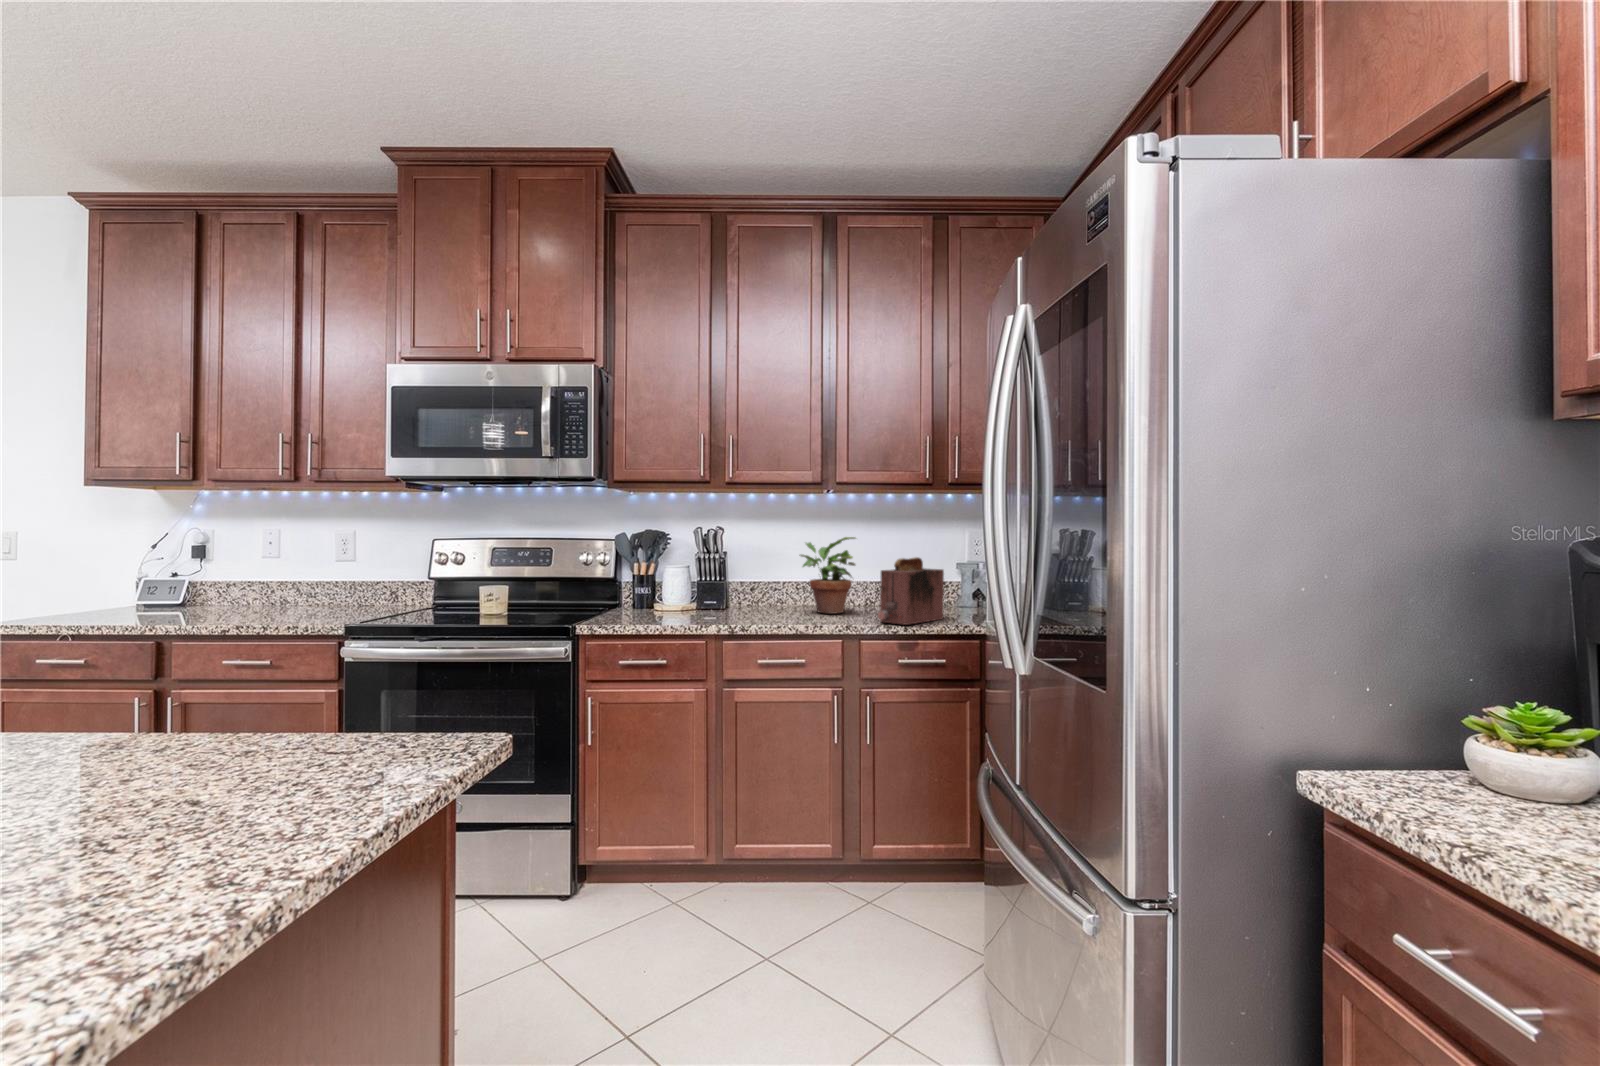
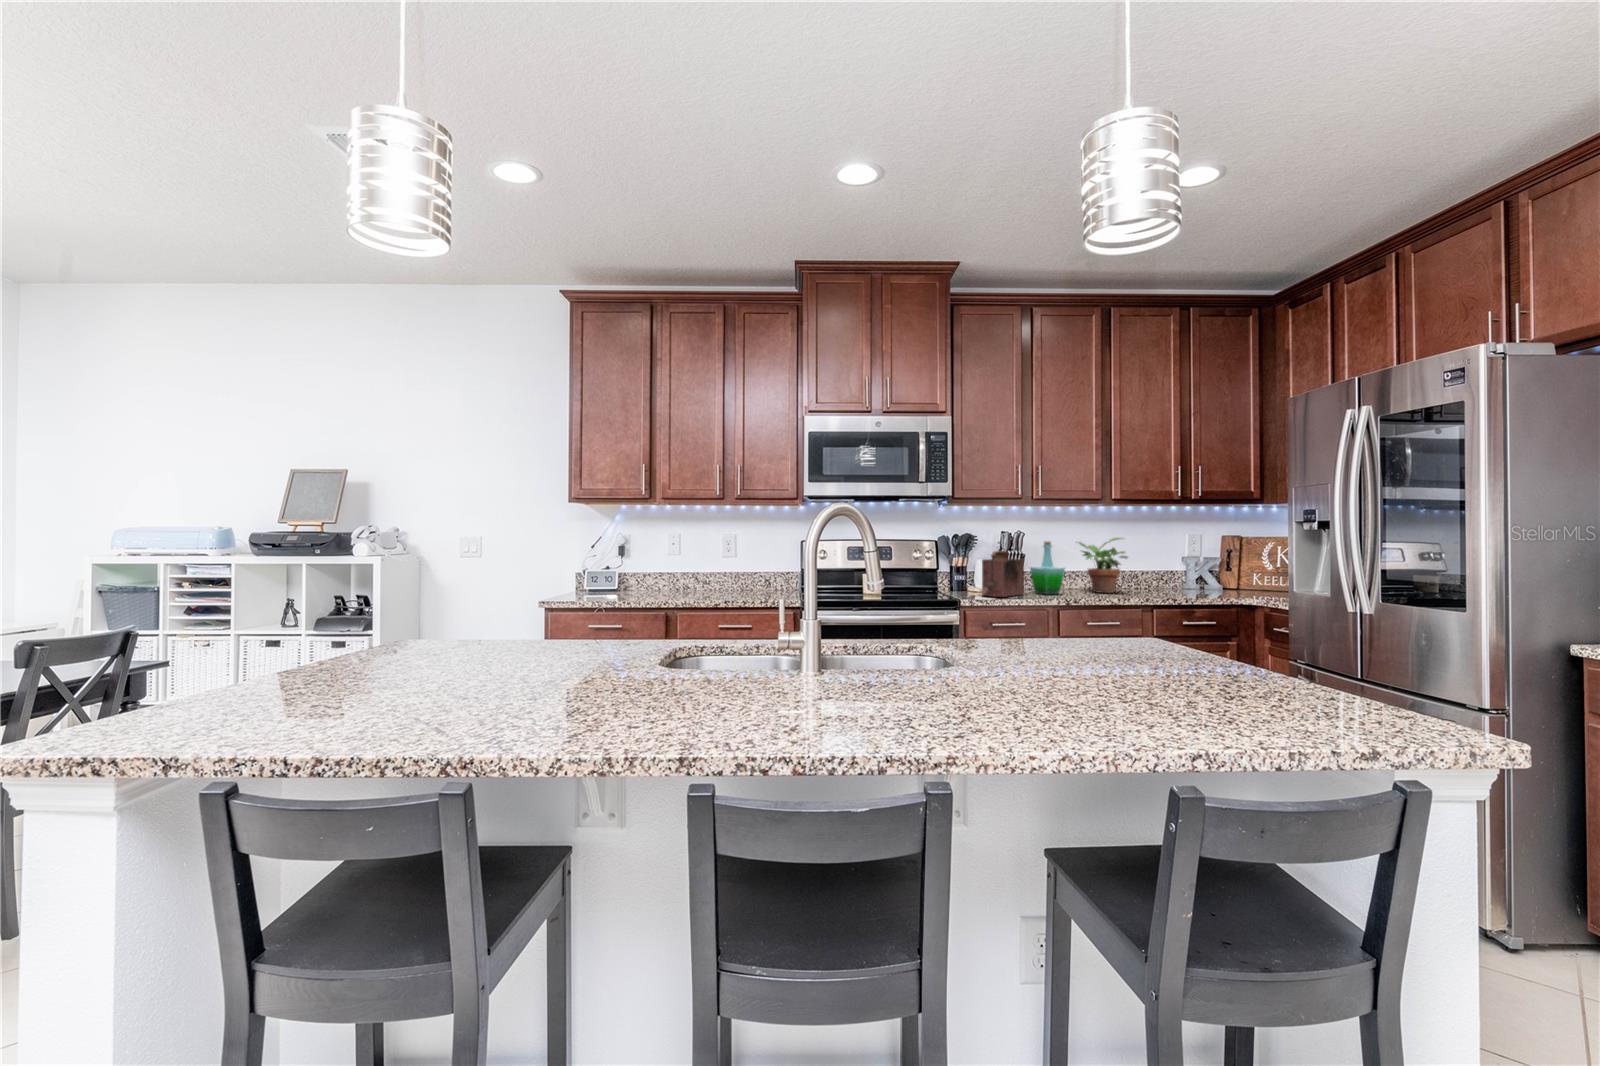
bottle: none [723,542,764,616] -> present [1030,541,1065,594]
toaster: present [878,557,944,625] -> present [982,551,1024,597]

